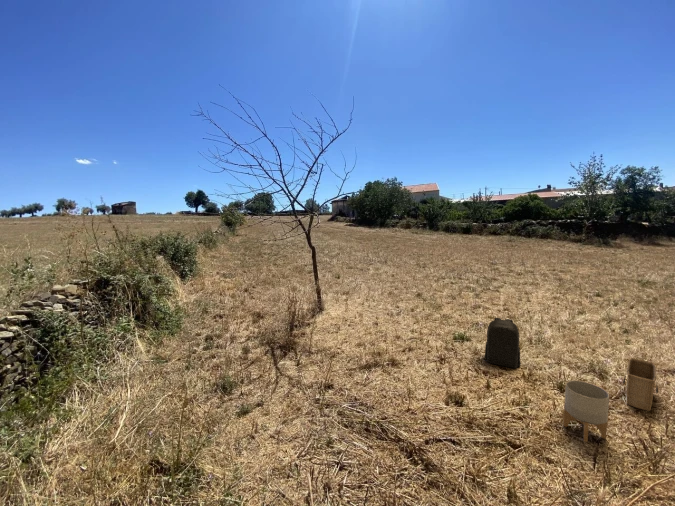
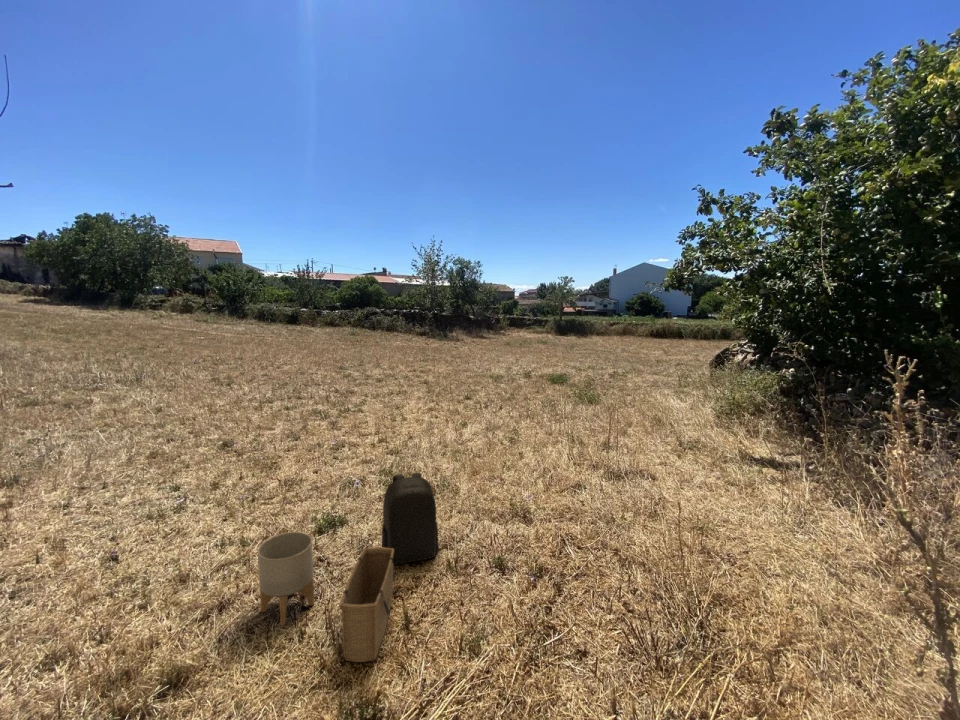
basket: present [623,358,658,411] -> present [340,547,395,662]
planter: present [563,380,609,442] -> present [258,532,314,625]

